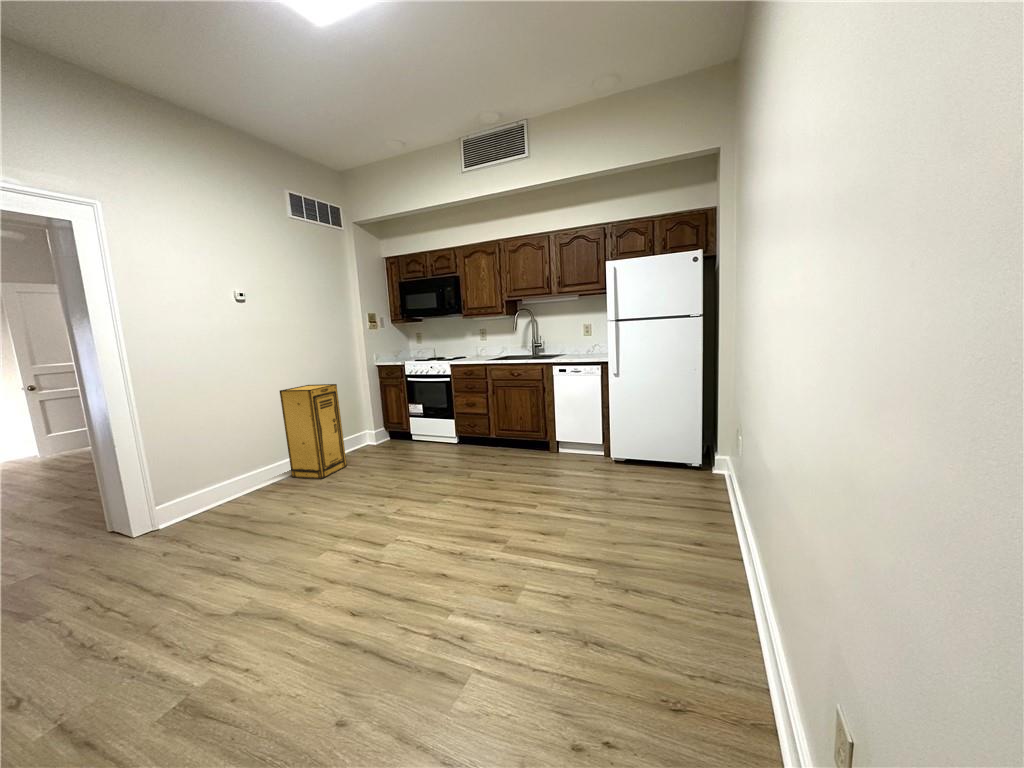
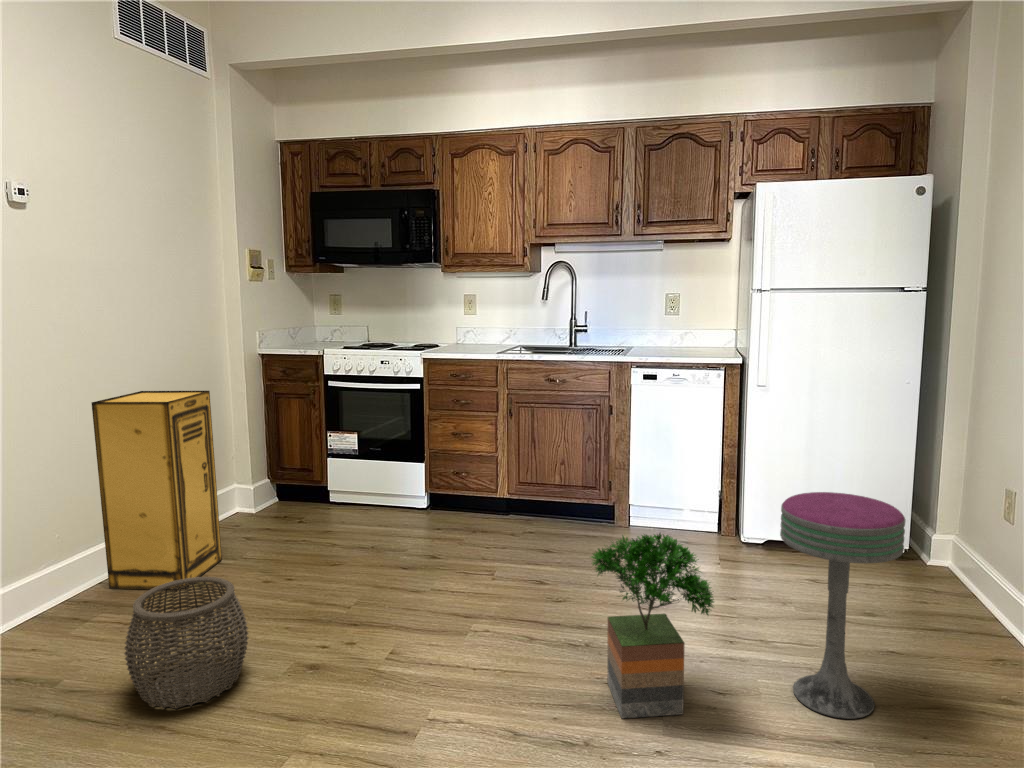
bar stool: none [559,433,620,552] -> present [780,492,905,719]
potted tree: none [464,452,523,545] -> present [591,533,714,718]
woven basket: none [267,471,326,529] -> present [124,577,248,709]

